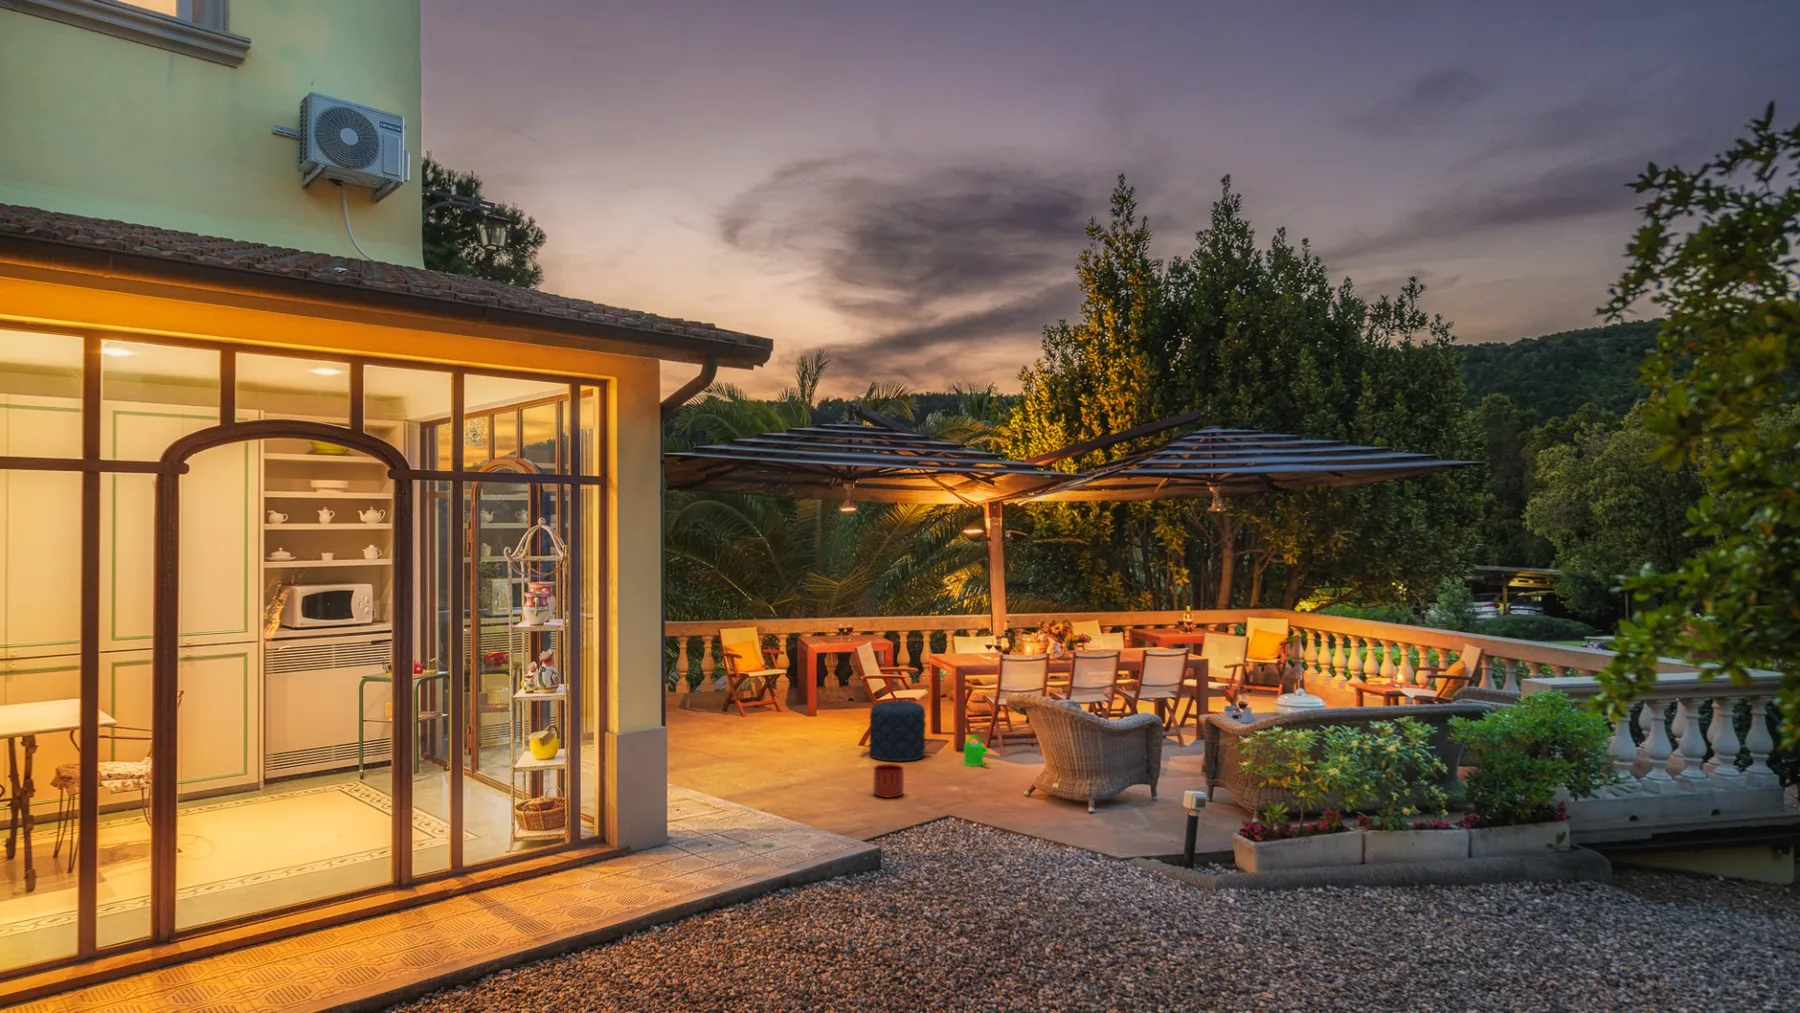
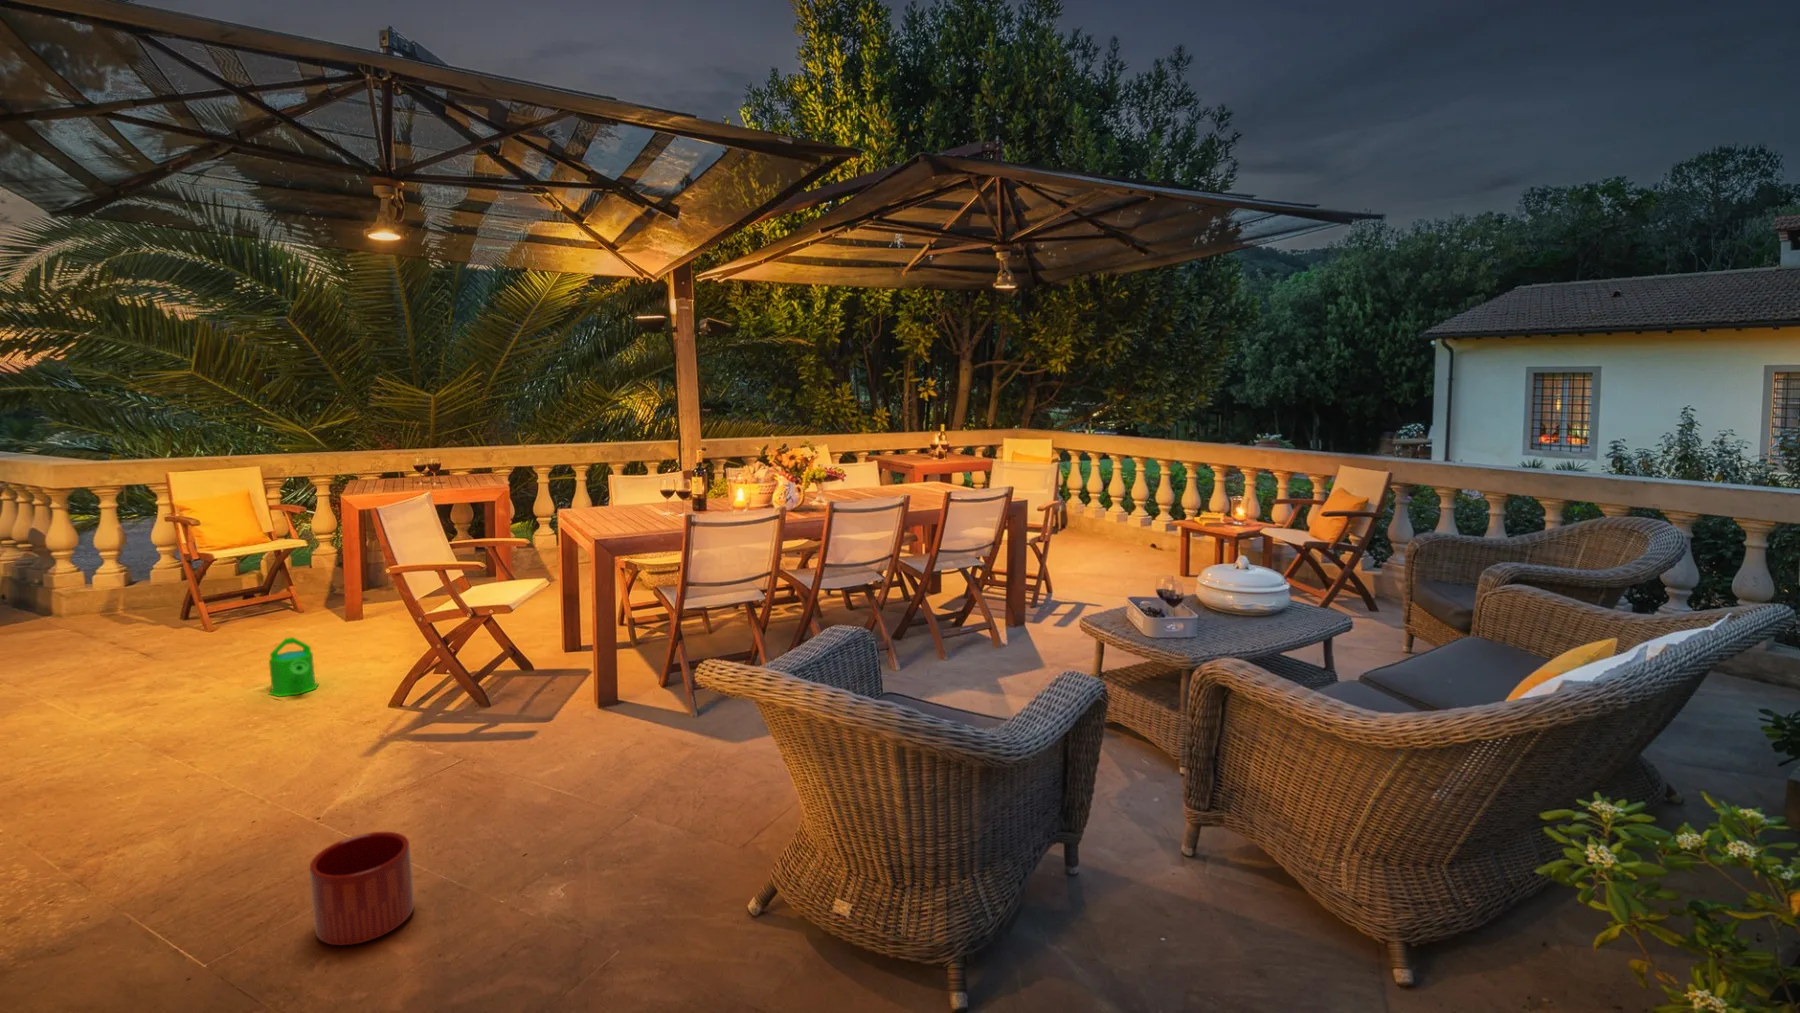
pouf: present [869,701,926,761] -> none [395,614,532,754]
watering can: present [964,735,988,766] -> present [269,637,318,697]

